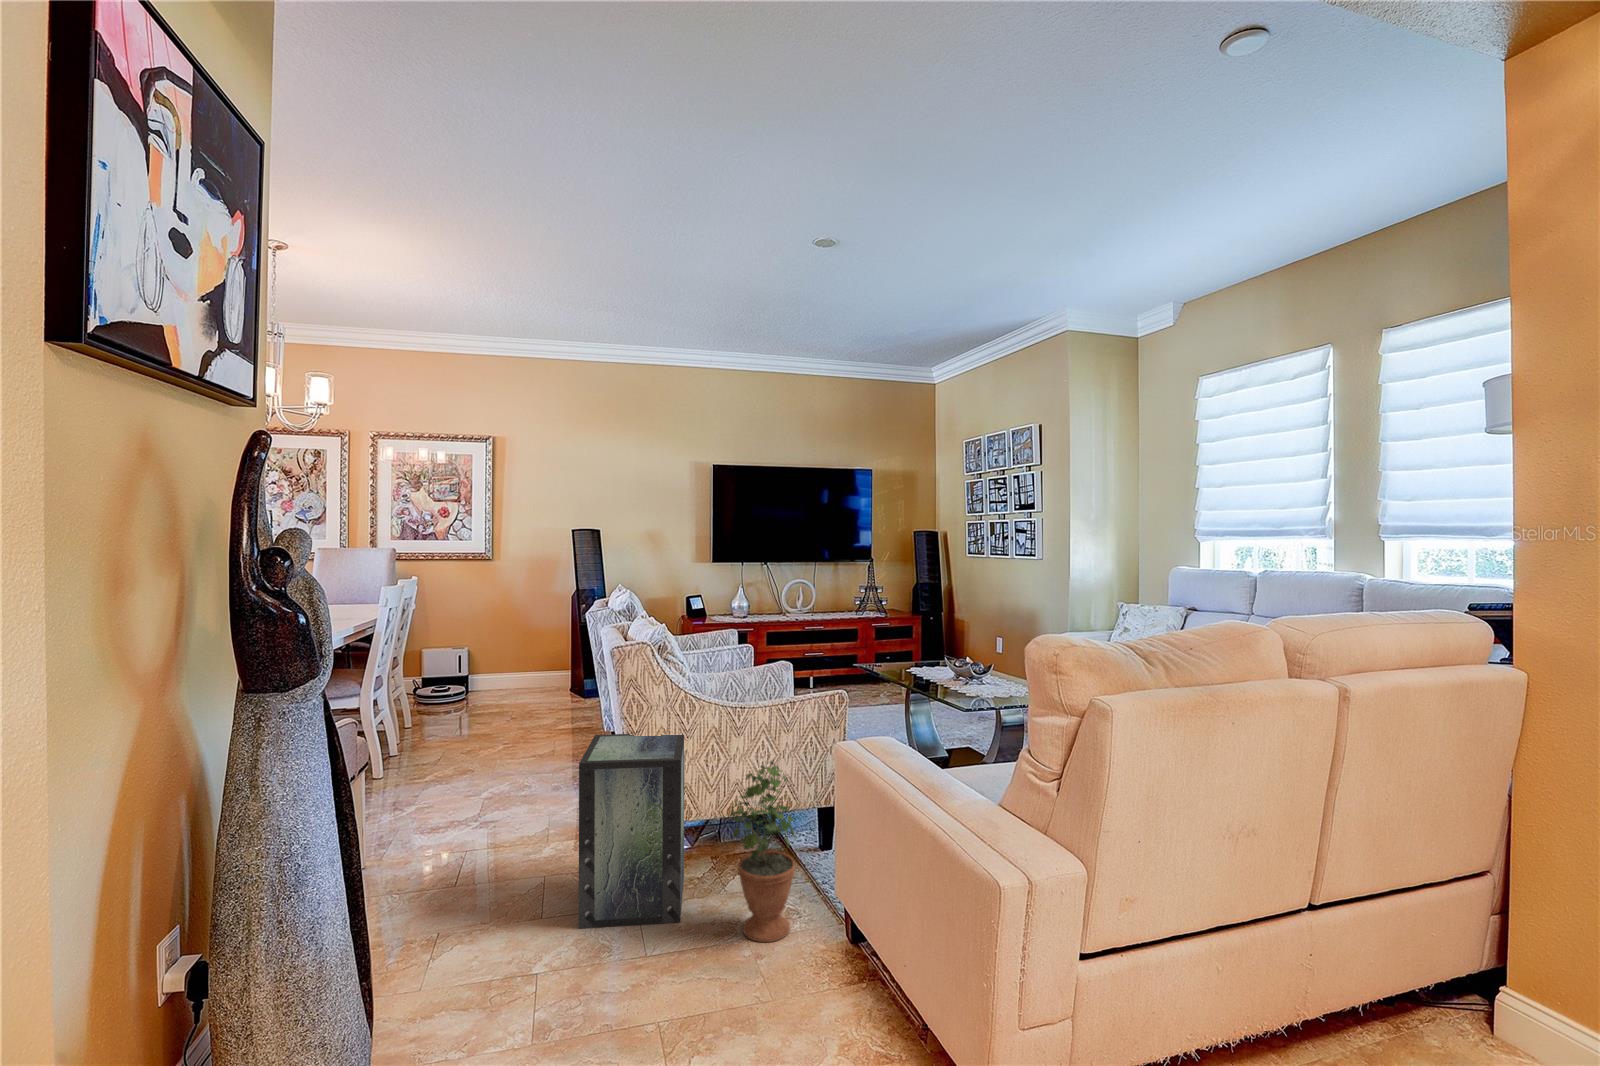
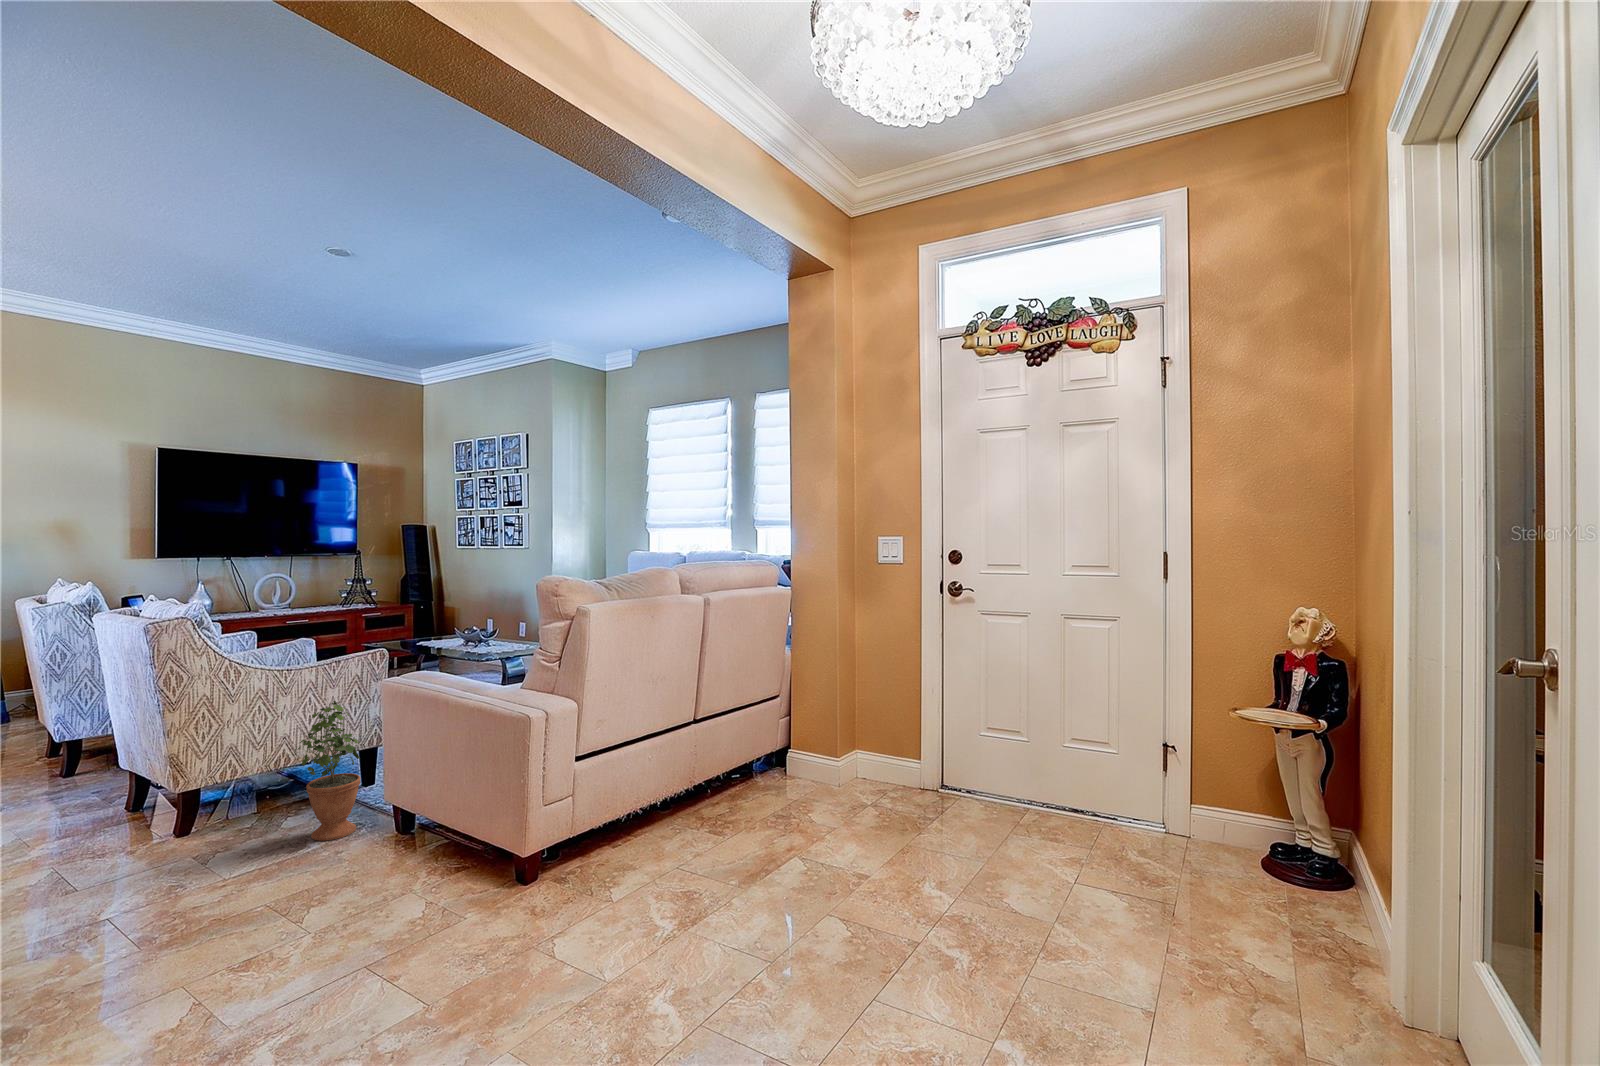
storage box: present [579,734,685,928] -> none [121,698,245,880]

